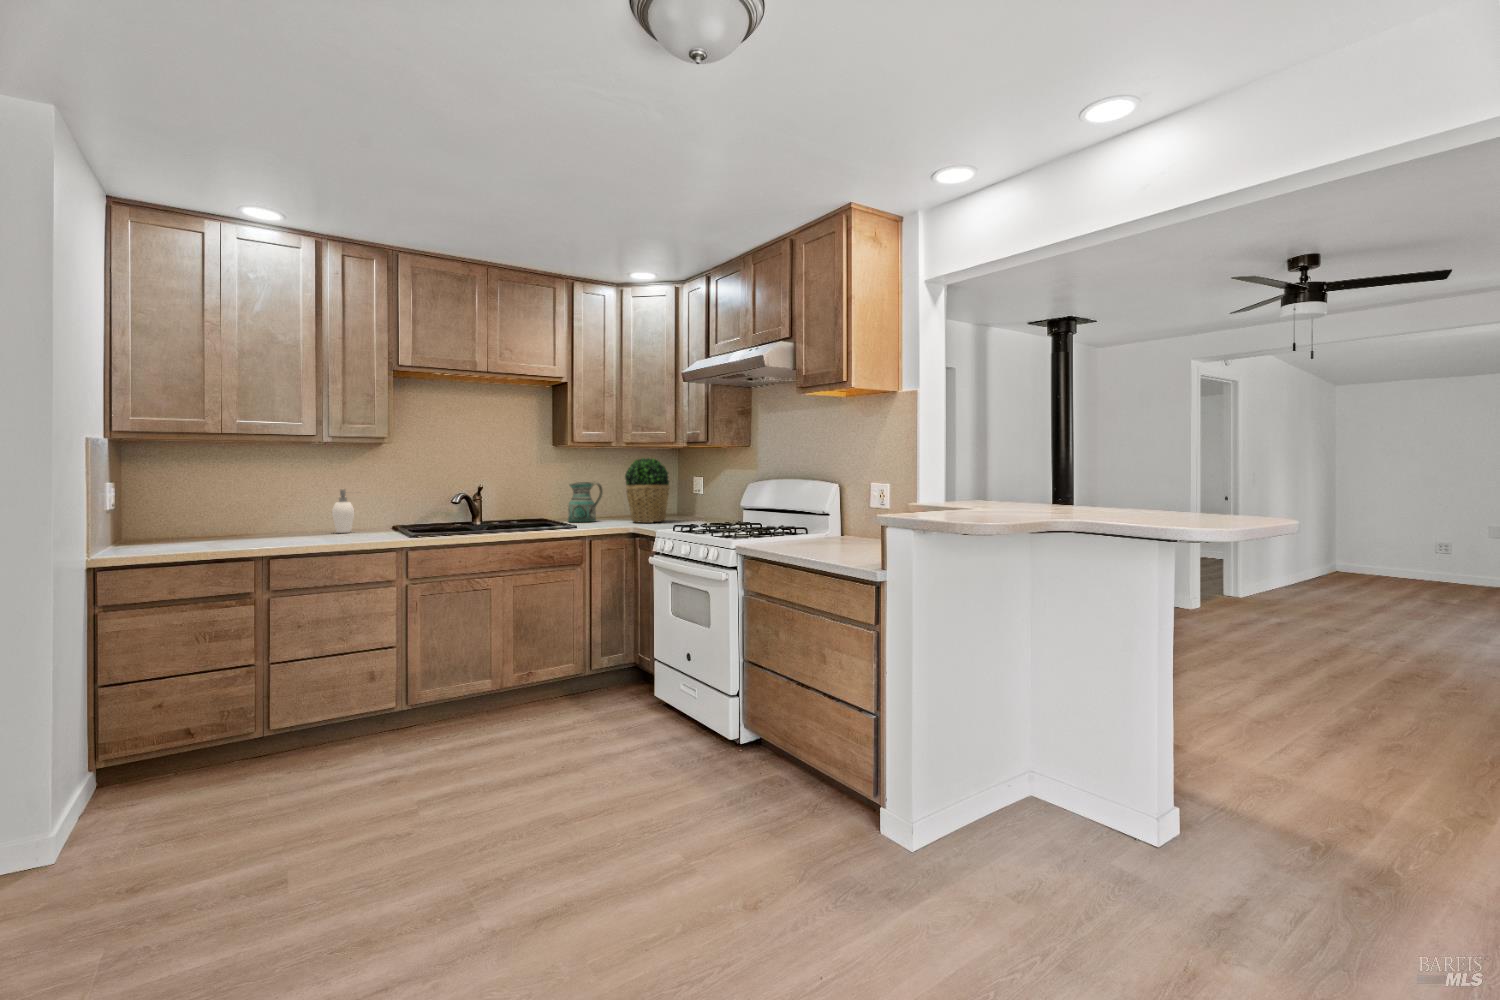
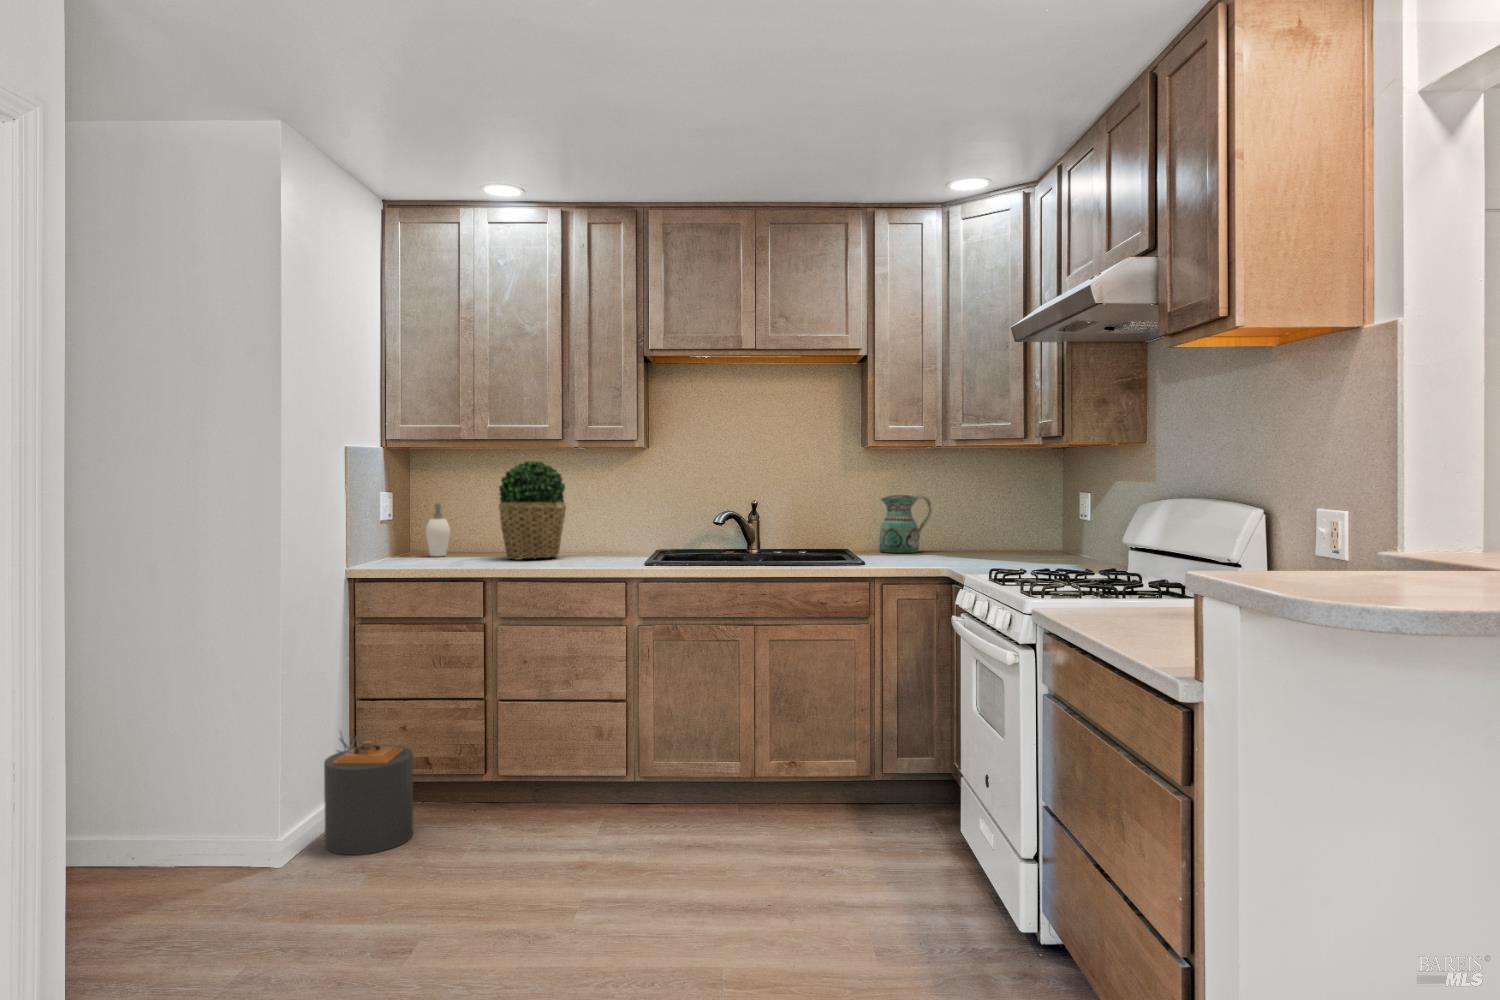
potted plant: present [625,458,670,523] -> present [499,461,566,560]
soap dispenser: present [332,490,354,533] -> present [426,503,450,556]
trash can: none [93,703,200,829] -> present [324,732,413,855]

